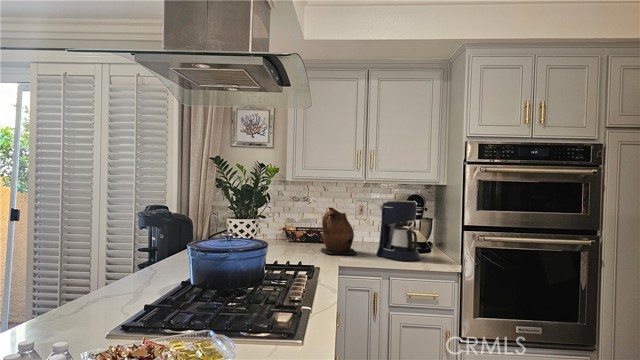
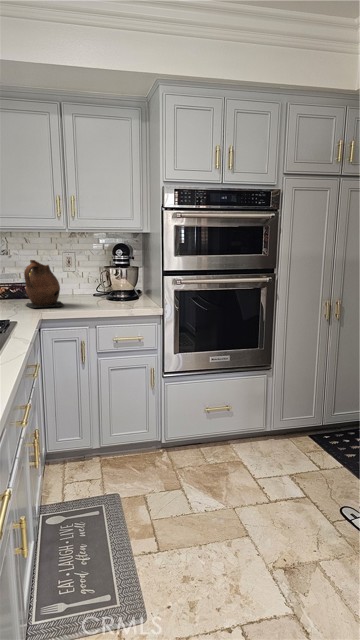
coffee maker: present [376,200,421,261] -> none [84,250,127,308]

